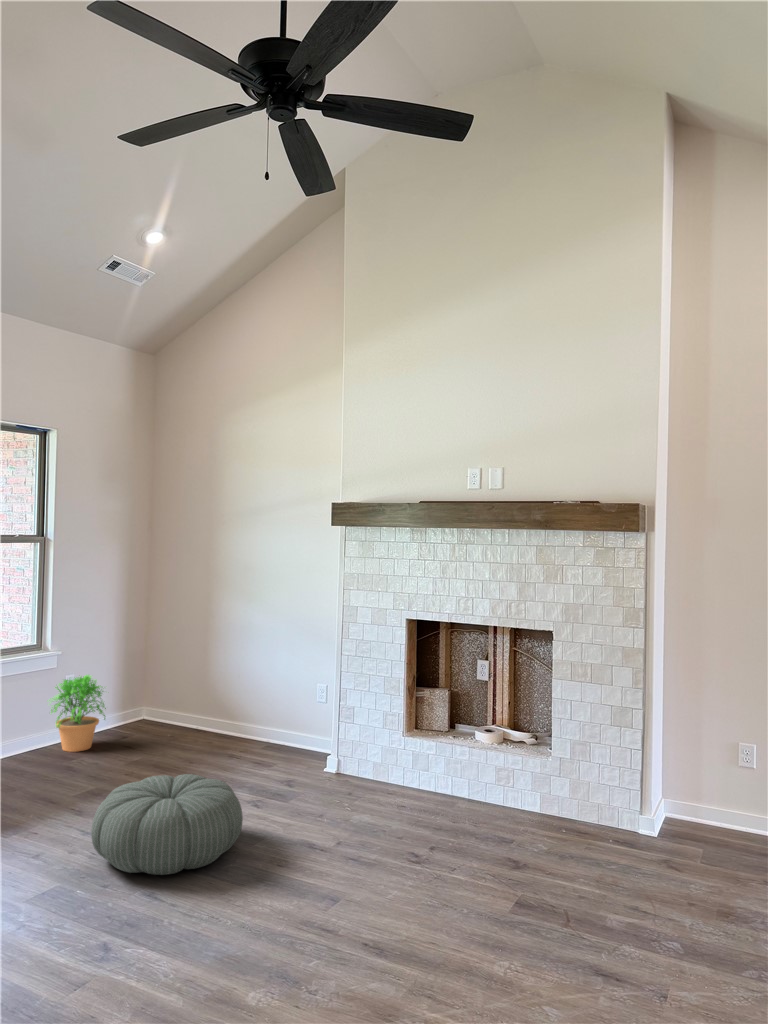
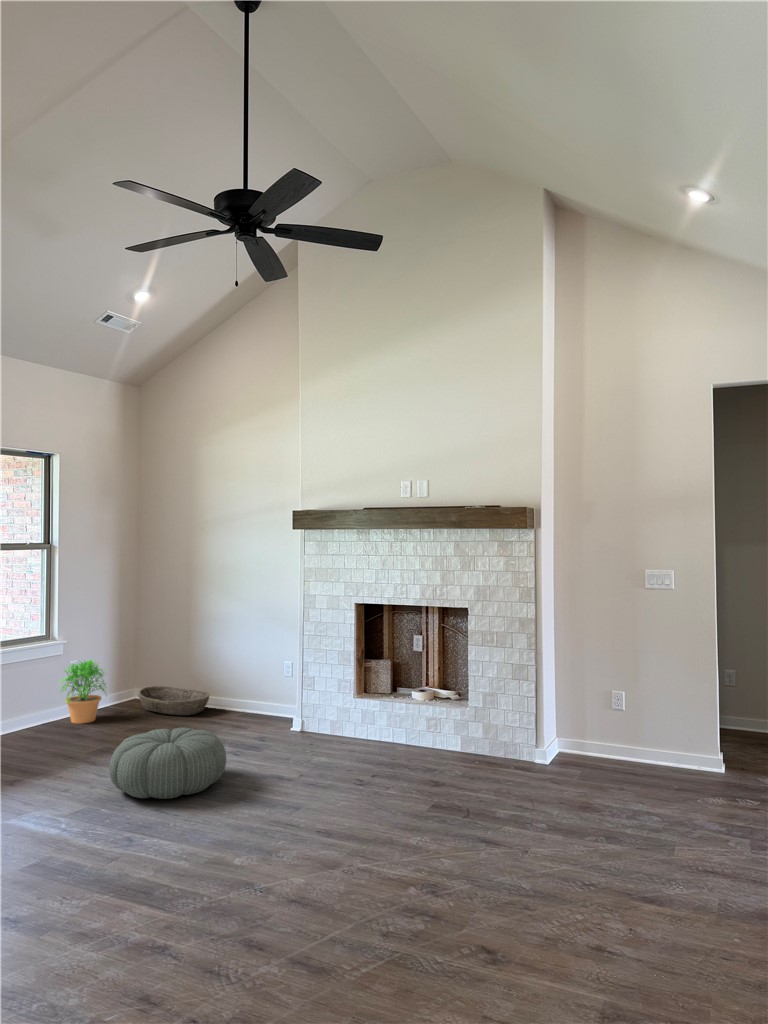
basket: none [143,706,228,745] -> present [138,686,210,715]

